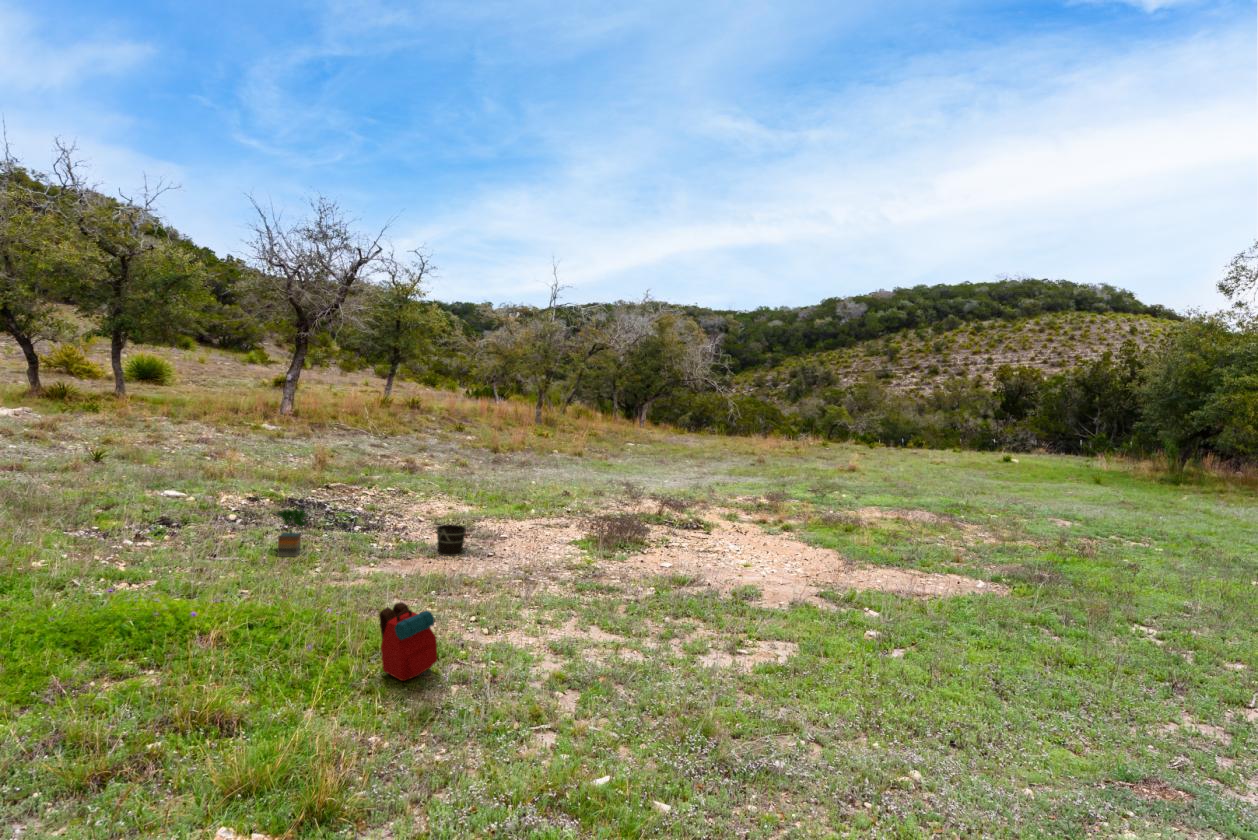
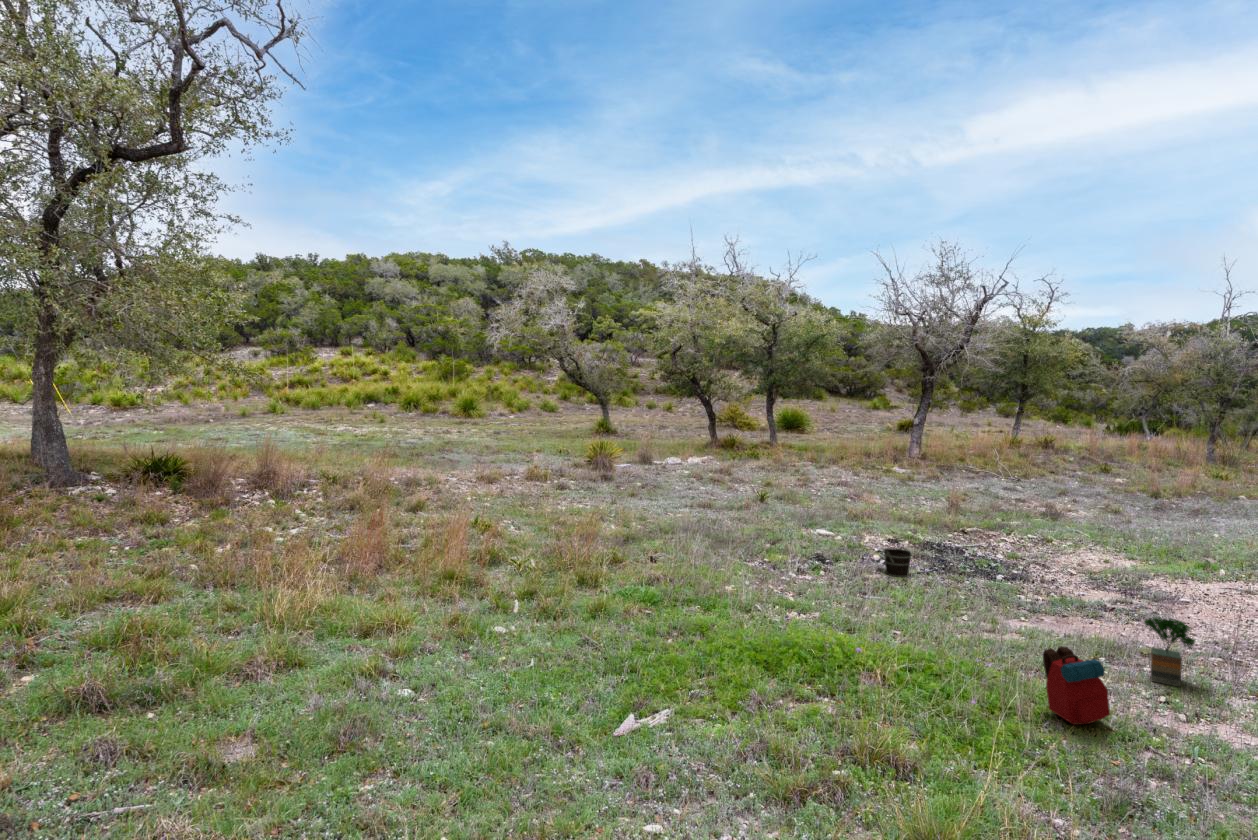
potted tree: present [277,509,308,557] -> present [1144,617,1196,687]
bucket: present [437,525,466,556] -> present [884,548,911,577]

